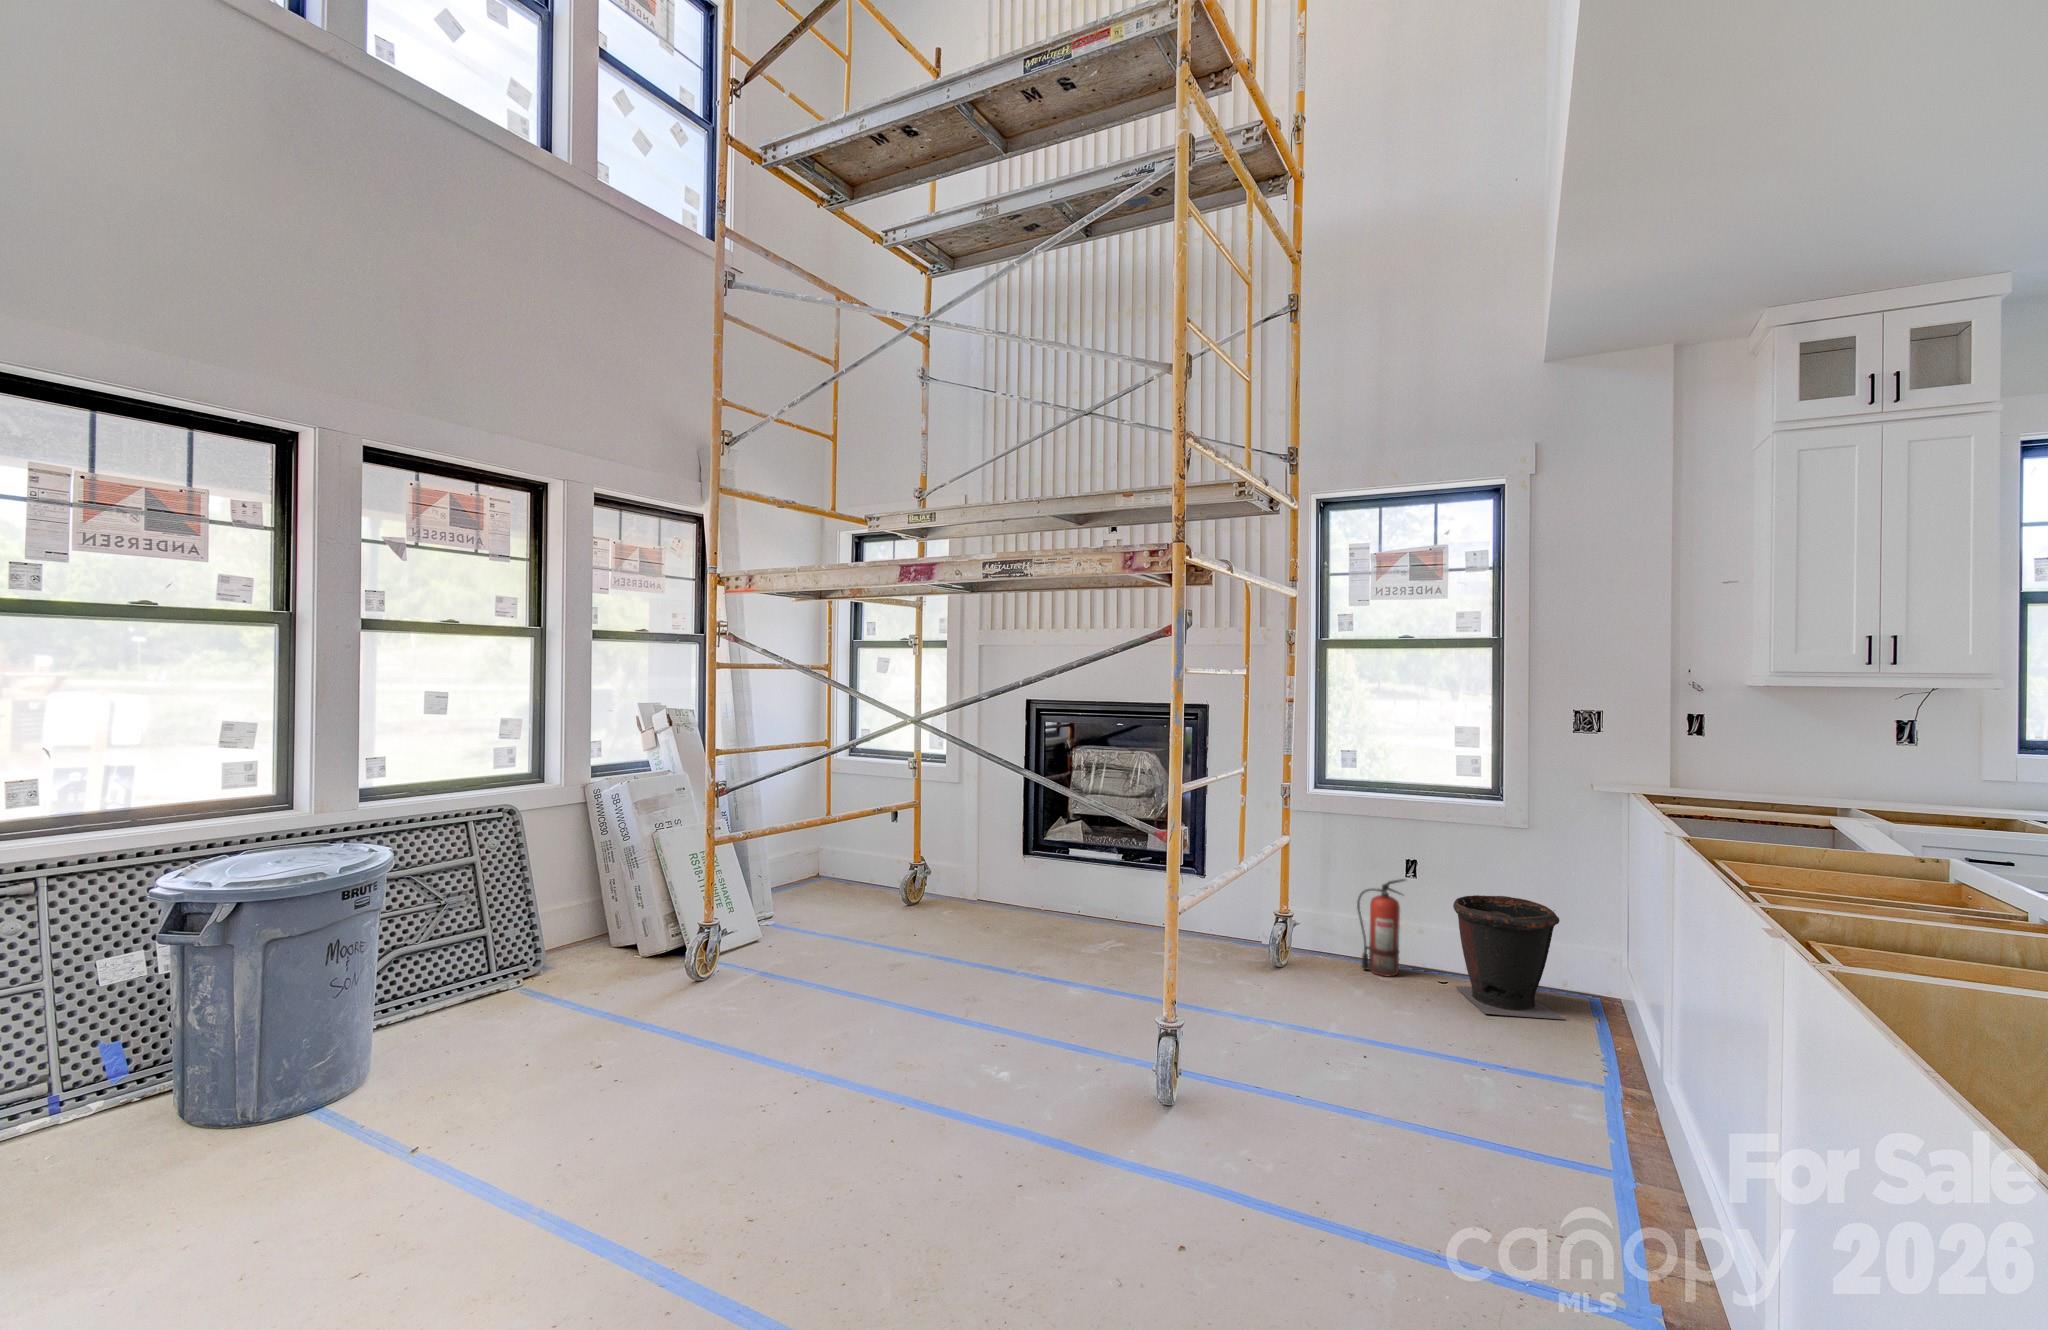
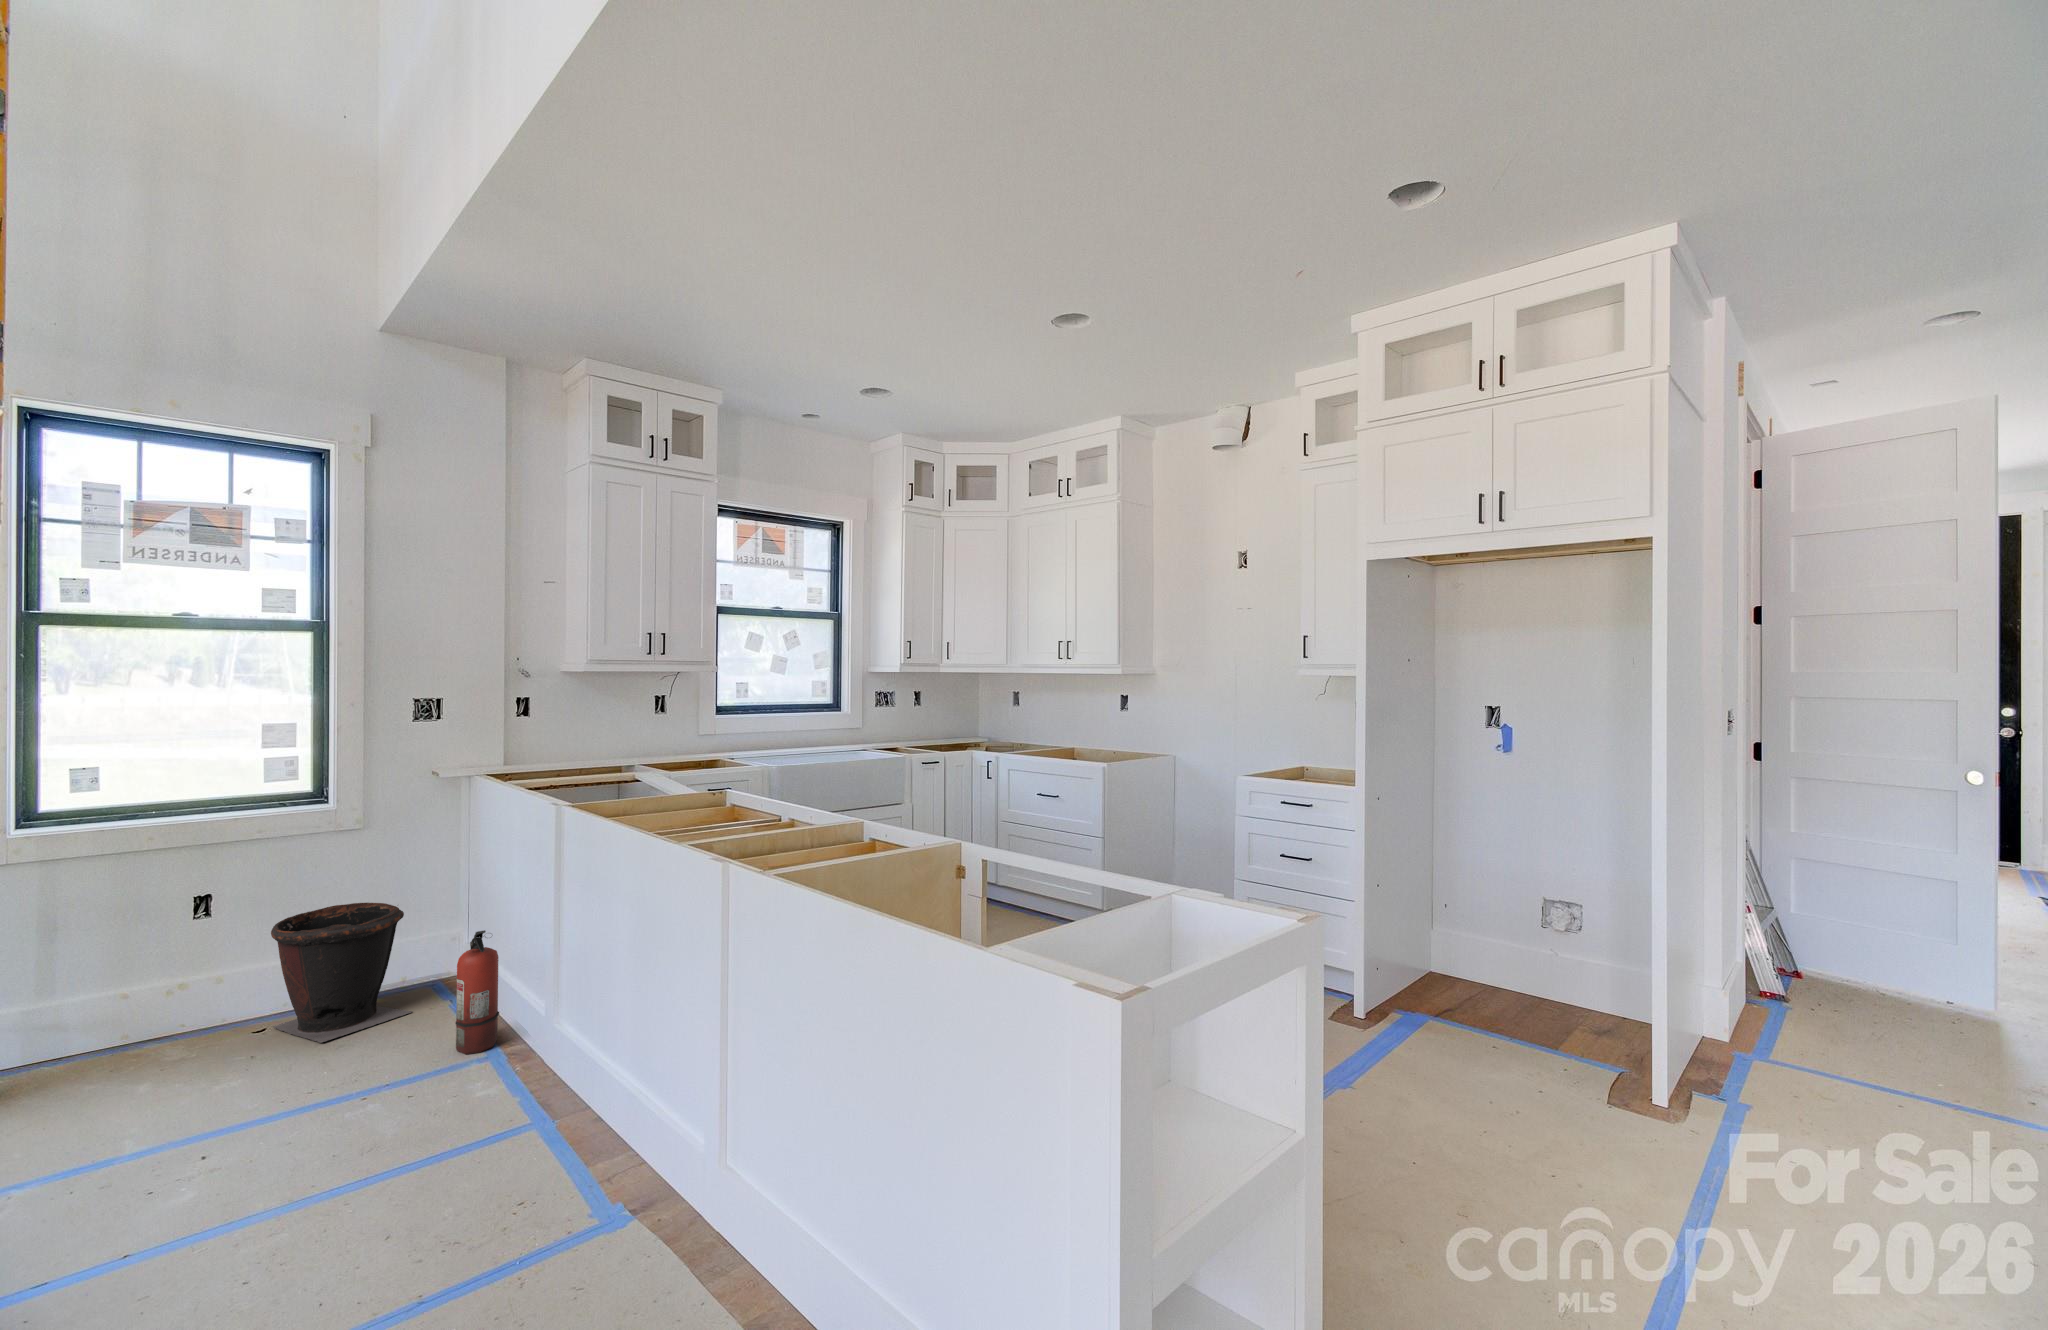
fire extinguisher: present [1357,879,1405,977] -> present [456,930,499,1054]

